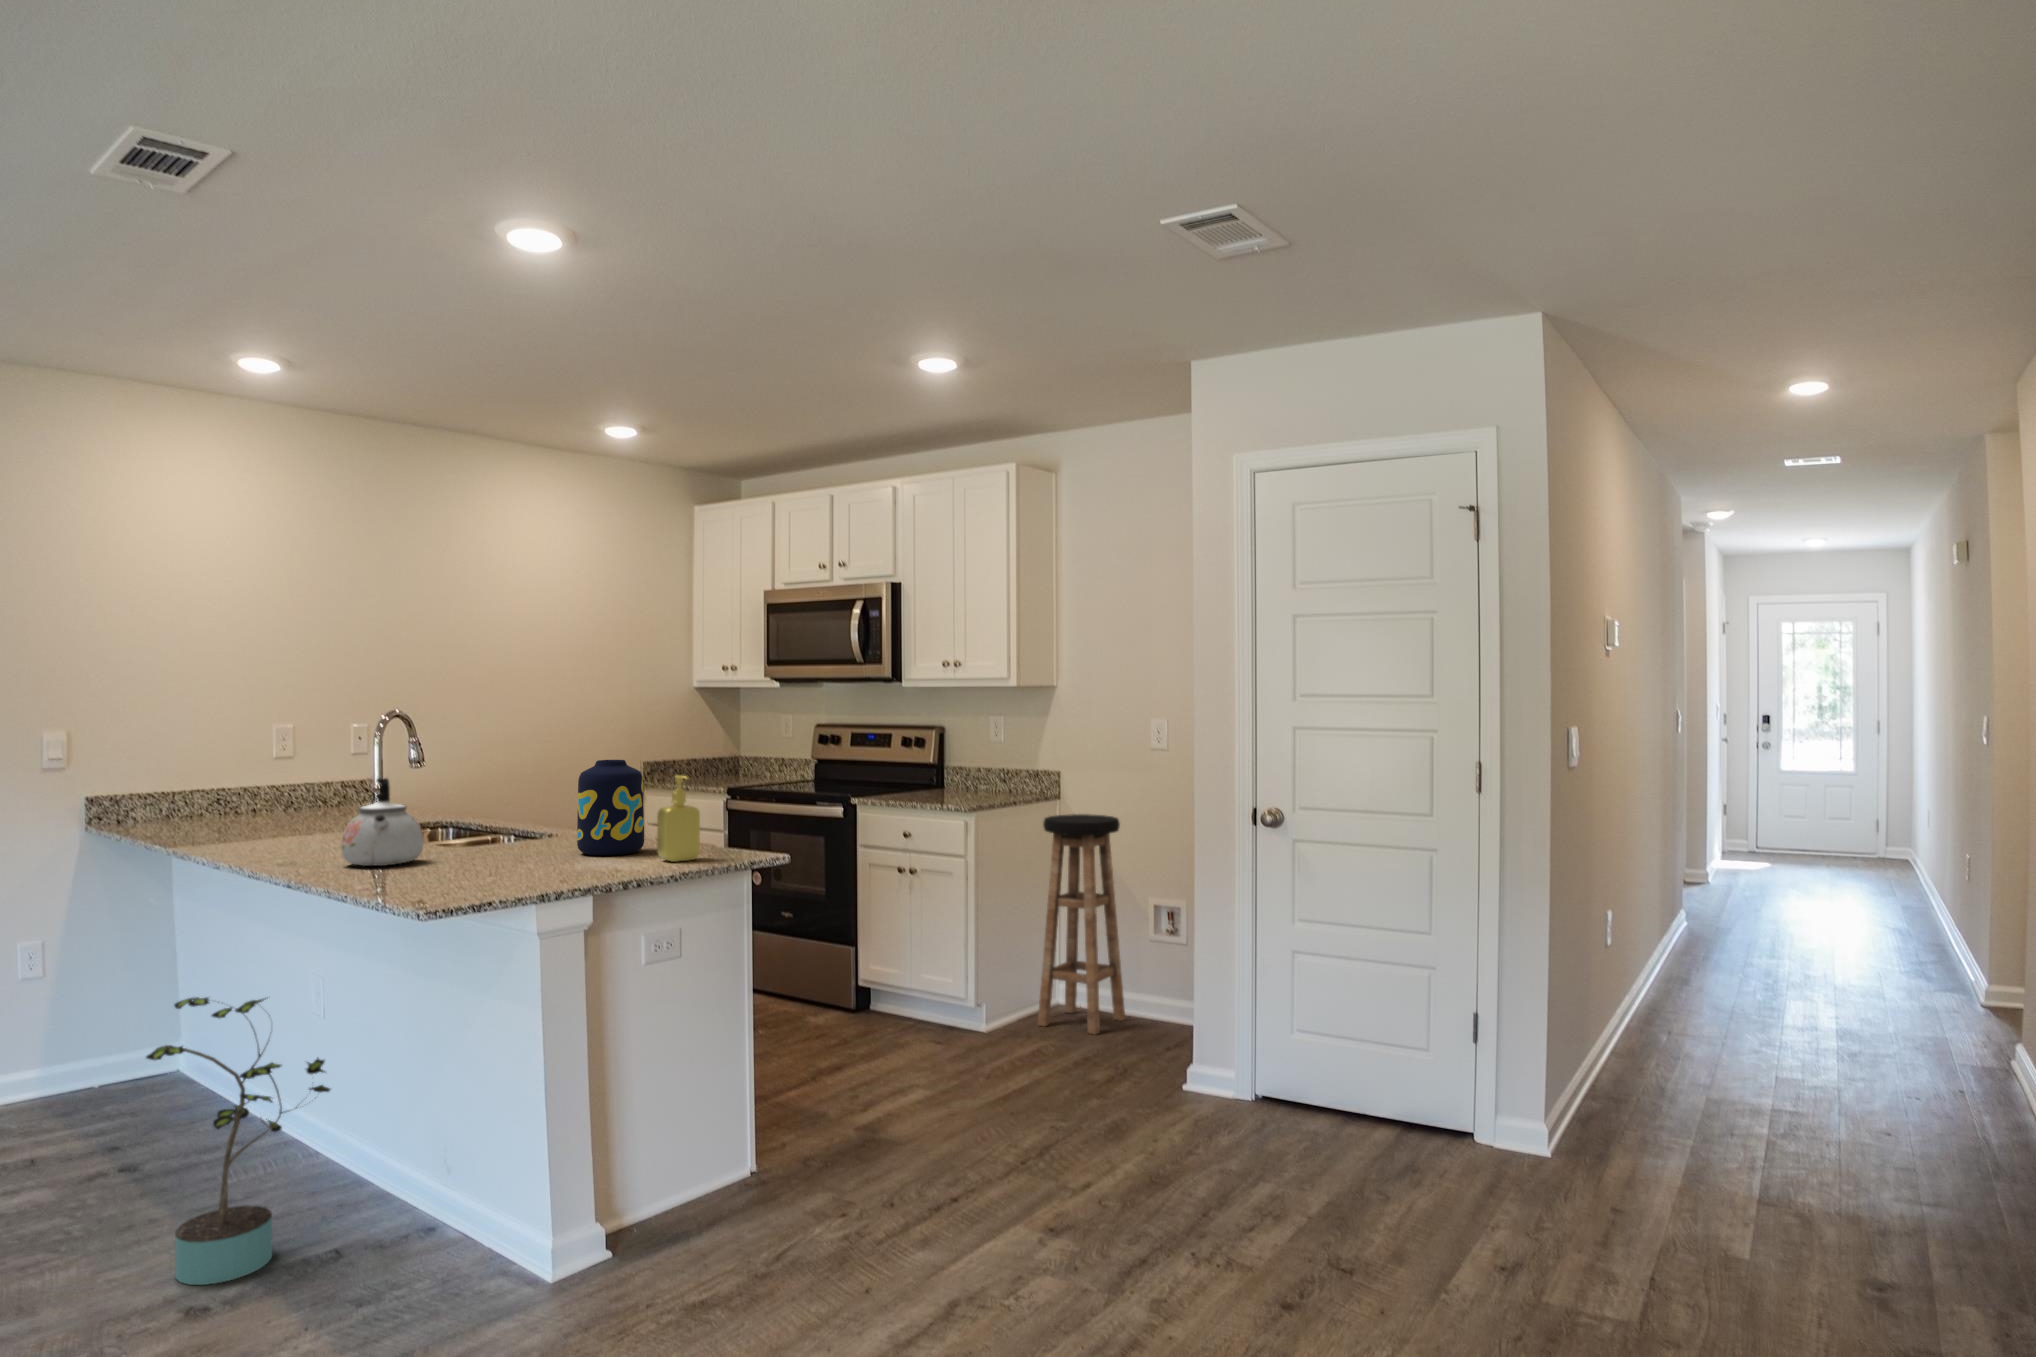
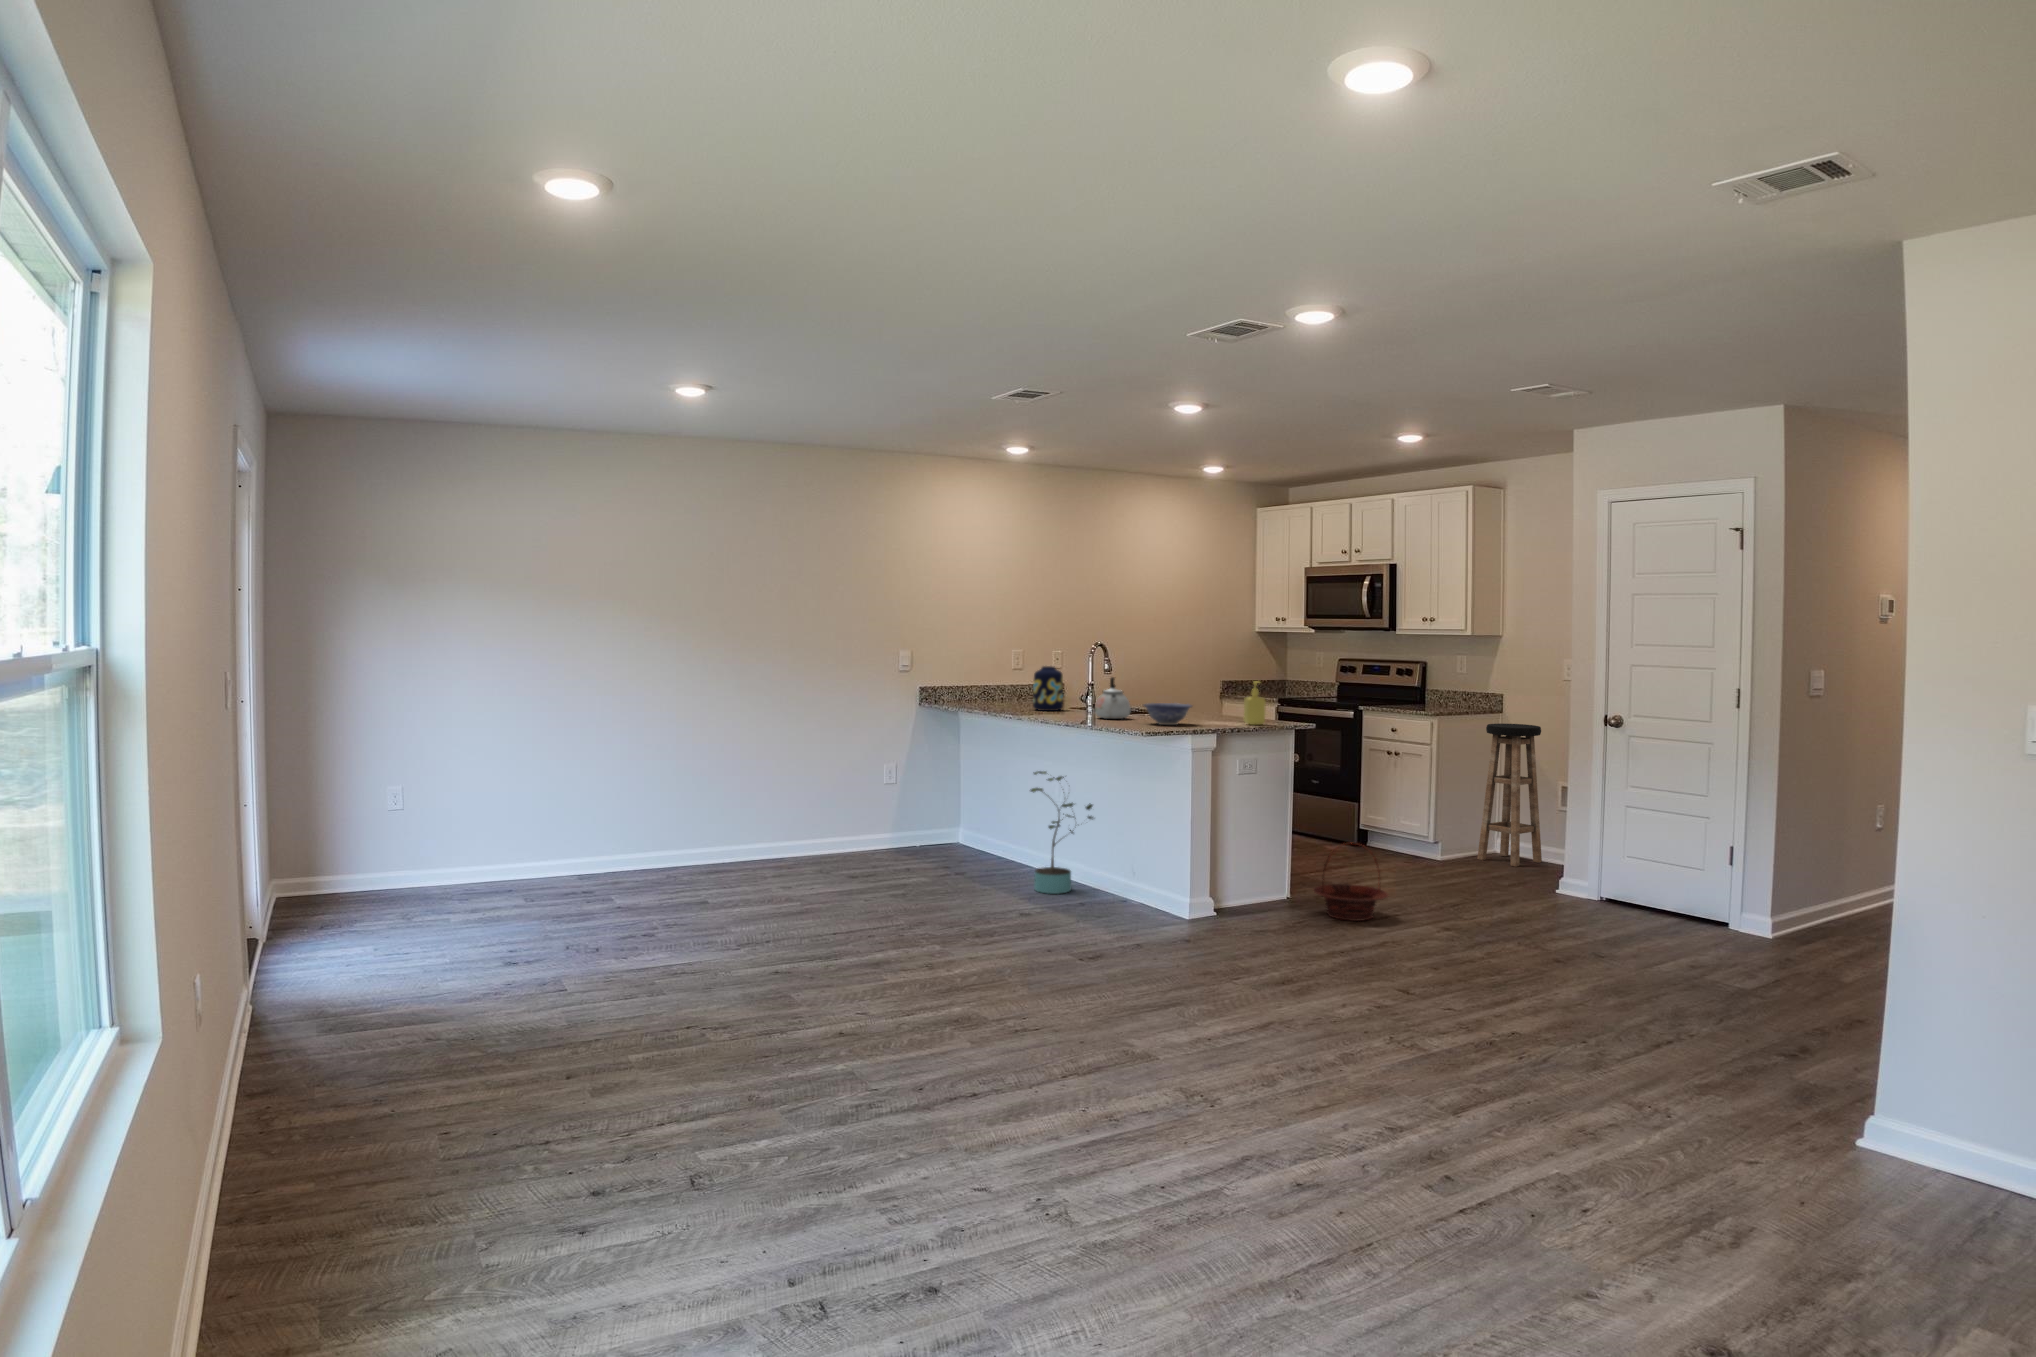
vase: present [577,760,644,856] -> present [1033,666,1063,711]
decorative bowl: none [435,828,549,878] -> present [1143,703,1192,725]
basket: none [801,1086,948,1251] -> present [1313,843,1388,921]

